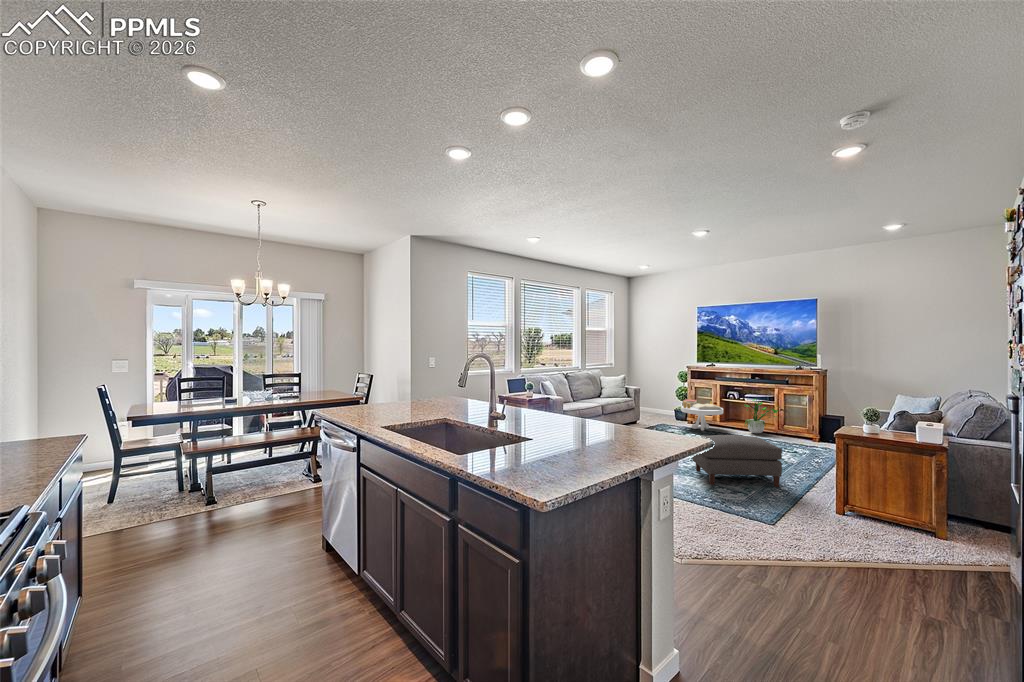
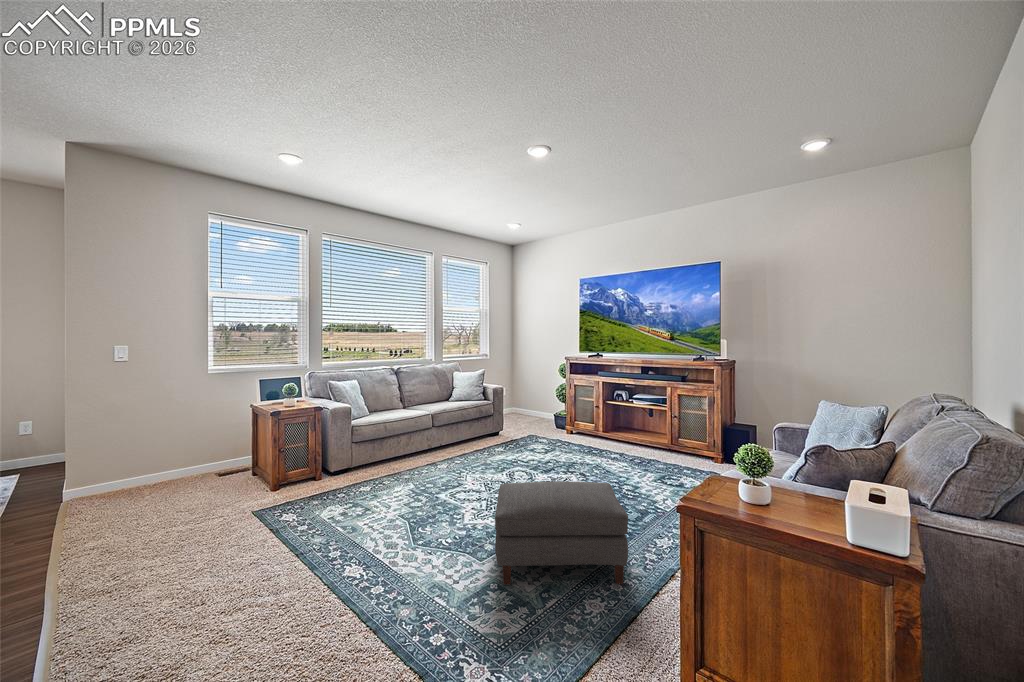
side table: present [681,399,723,431] -> none [550,402,604,446]
potted plant: present [745,399,778,434] -> none [628,390,672,449]

